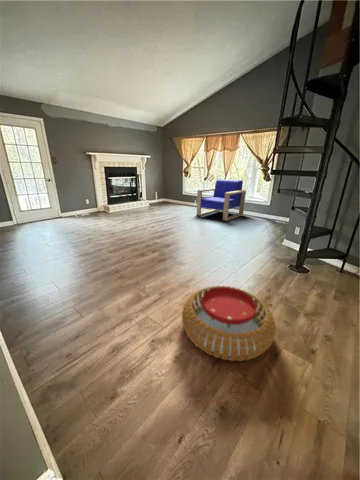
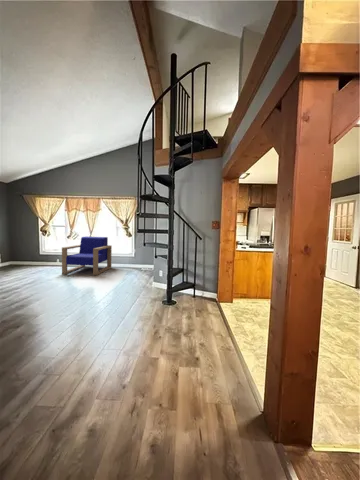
pouf: present [182,286,276,361] -> none [83,330,173,406]

